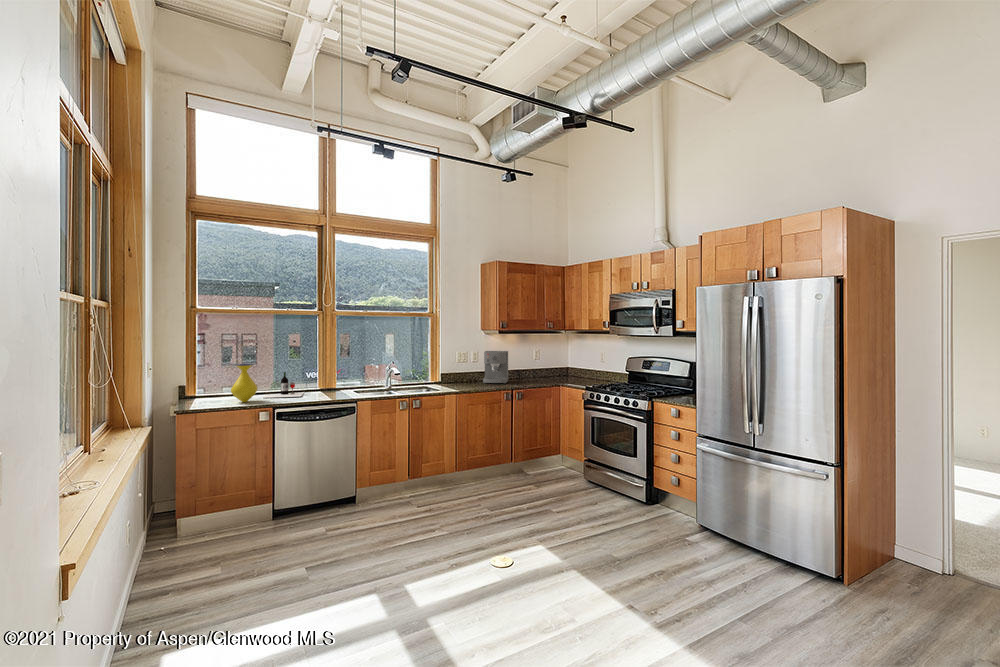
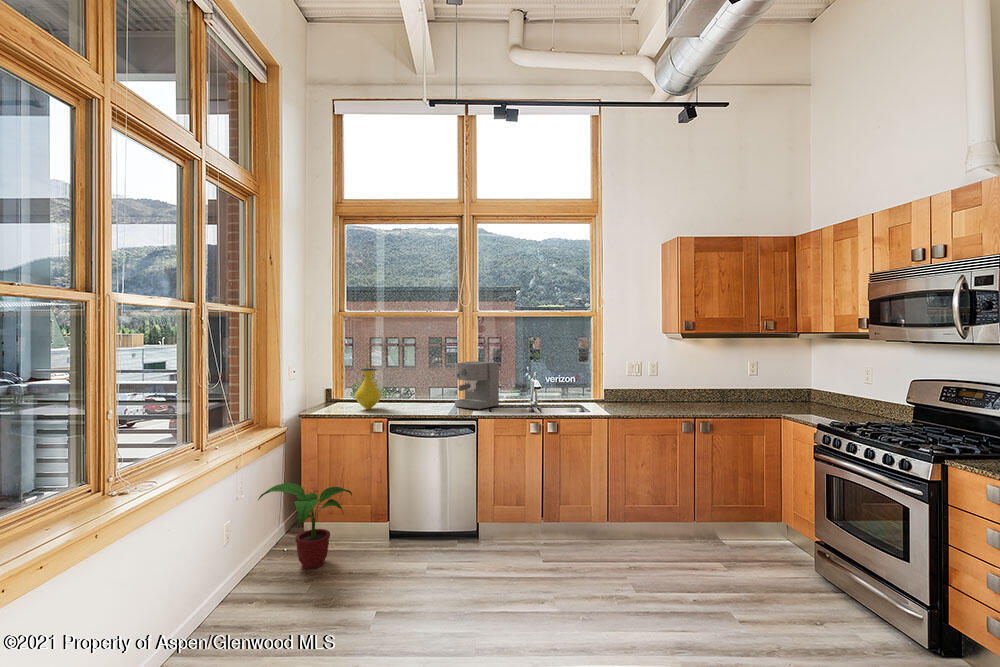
coffee maker: present [483,351,508,384] -> present [455,361,499,410]
wine bottle: present [263,372,304,398] -> none [390,379,440,407]
potted plant: none [147,476,245,554] -> present [258,483,352,569]

